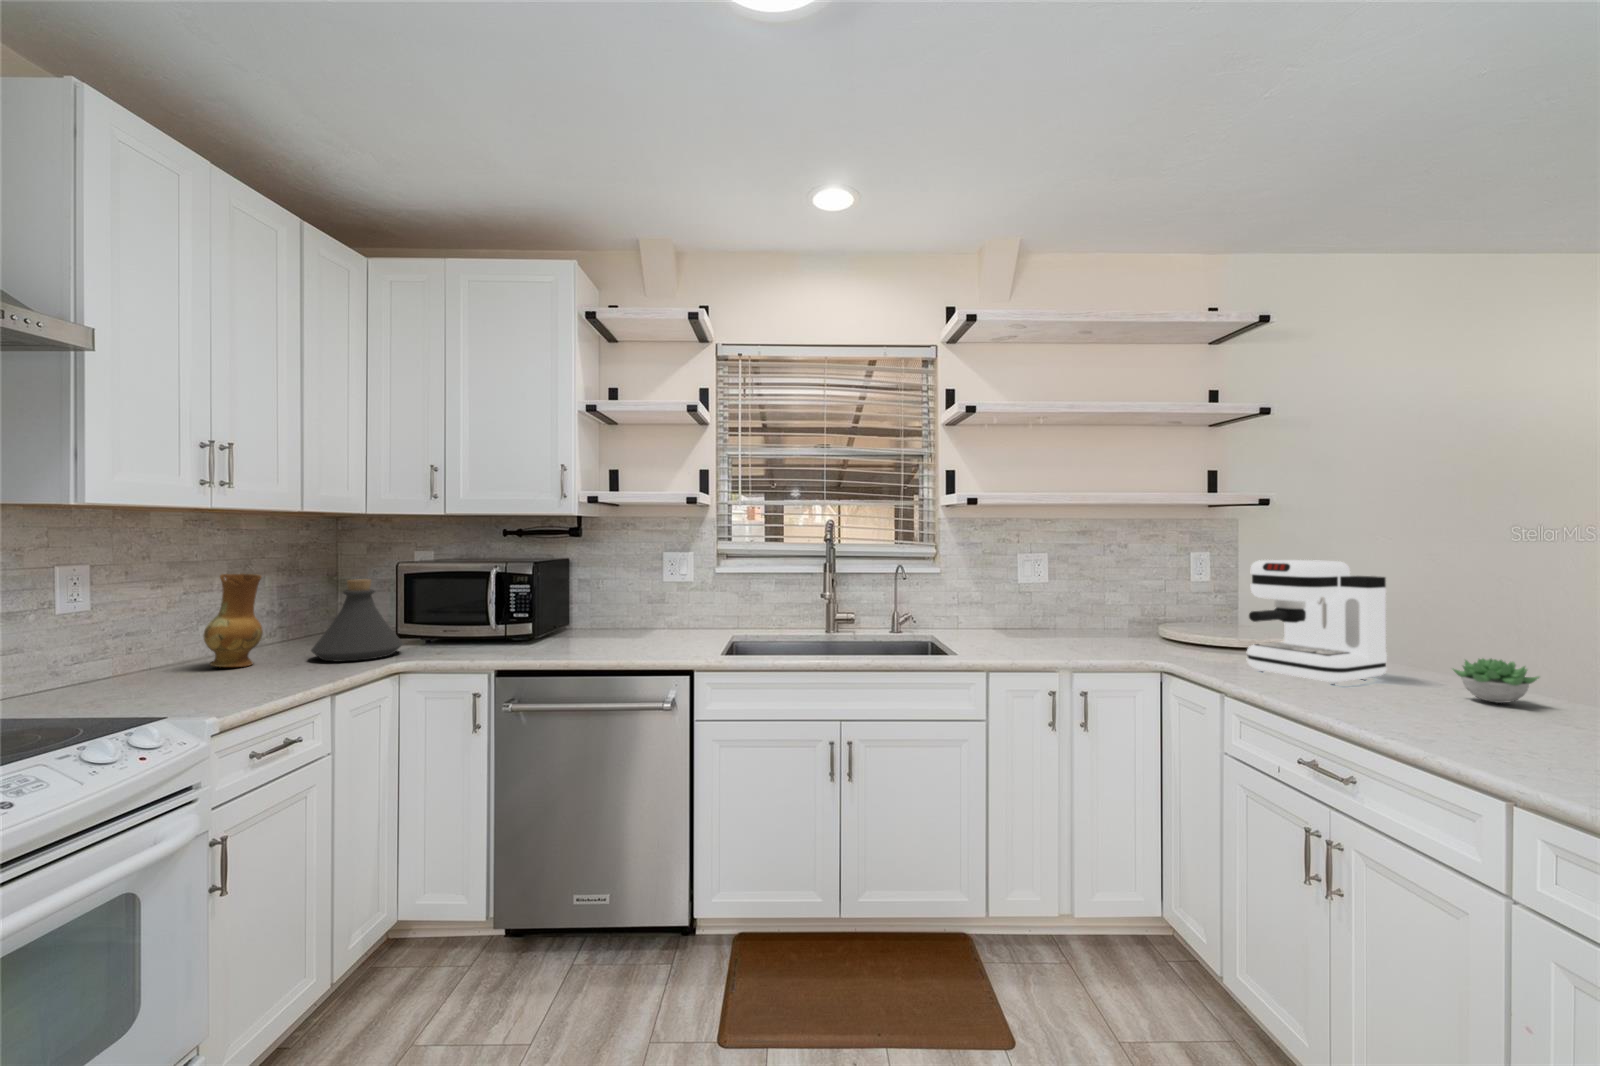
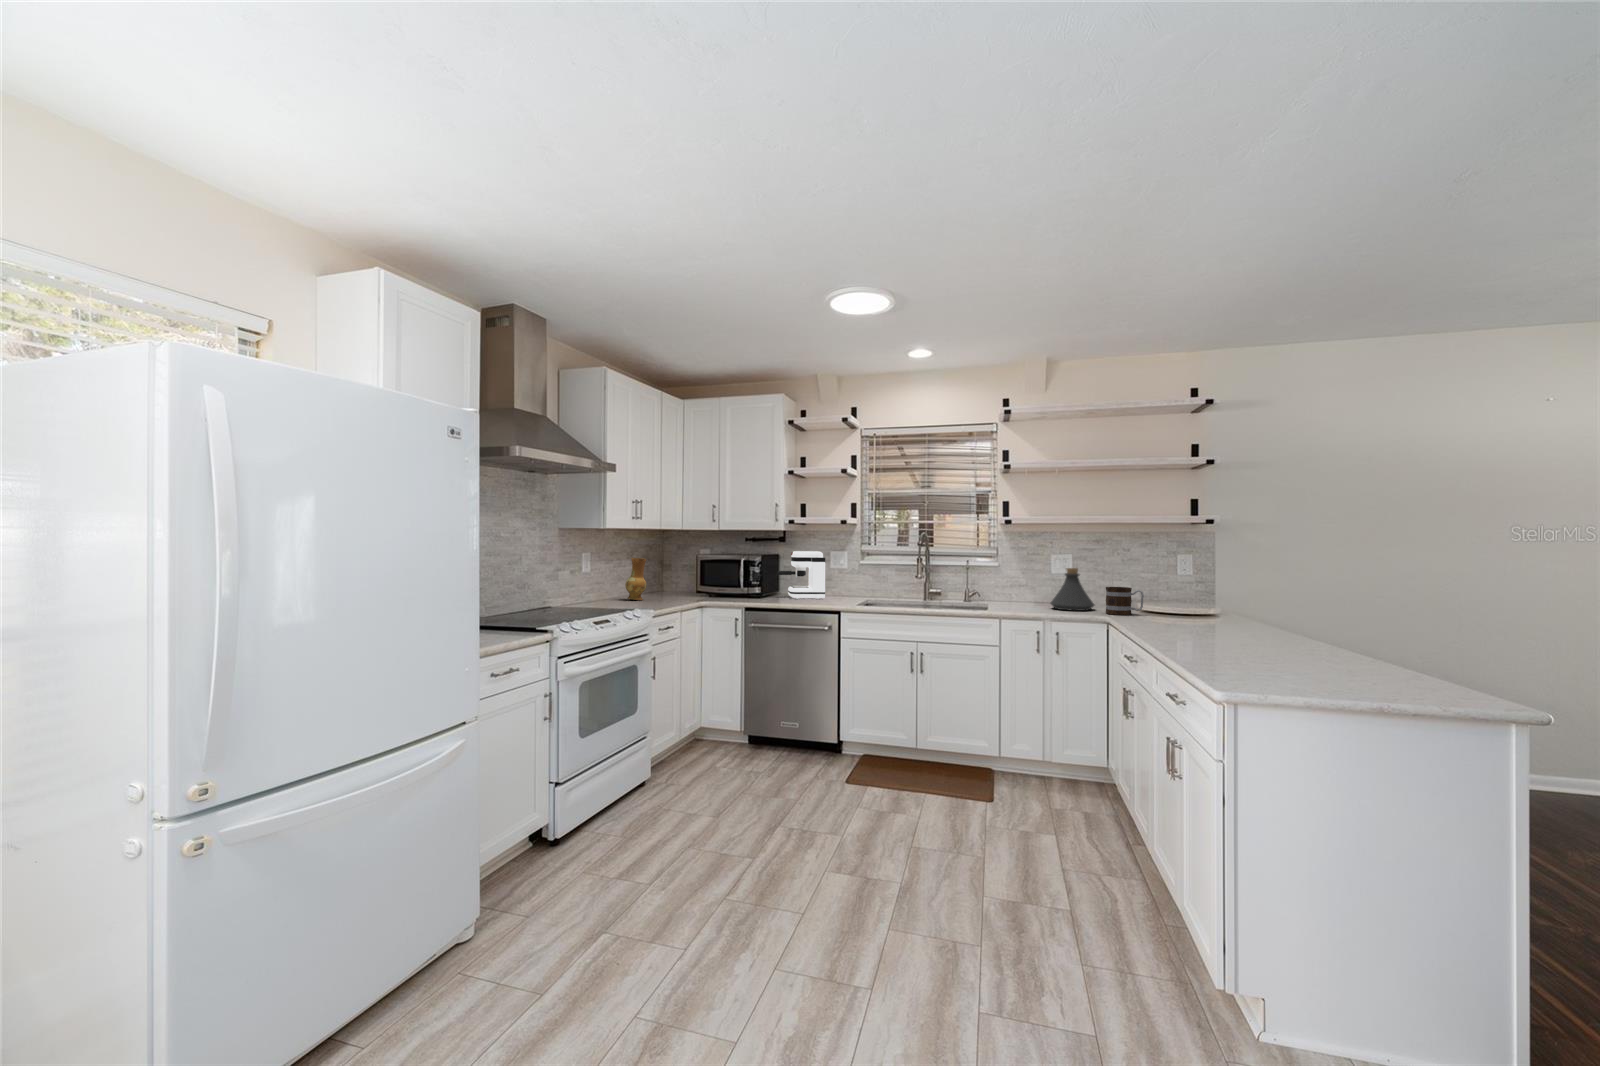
coffee maker: present [1247,560,1387,684] -> present [777,551,825,599]
bottle: present [311,579,404,661] -> present [1050,568,1094,611]
mug: none [1145,607,1208,656] -> present [1106,587,1144,615]
succulent plant: present [1453,659,1539,703] -> none [1224,610,1260,632]

